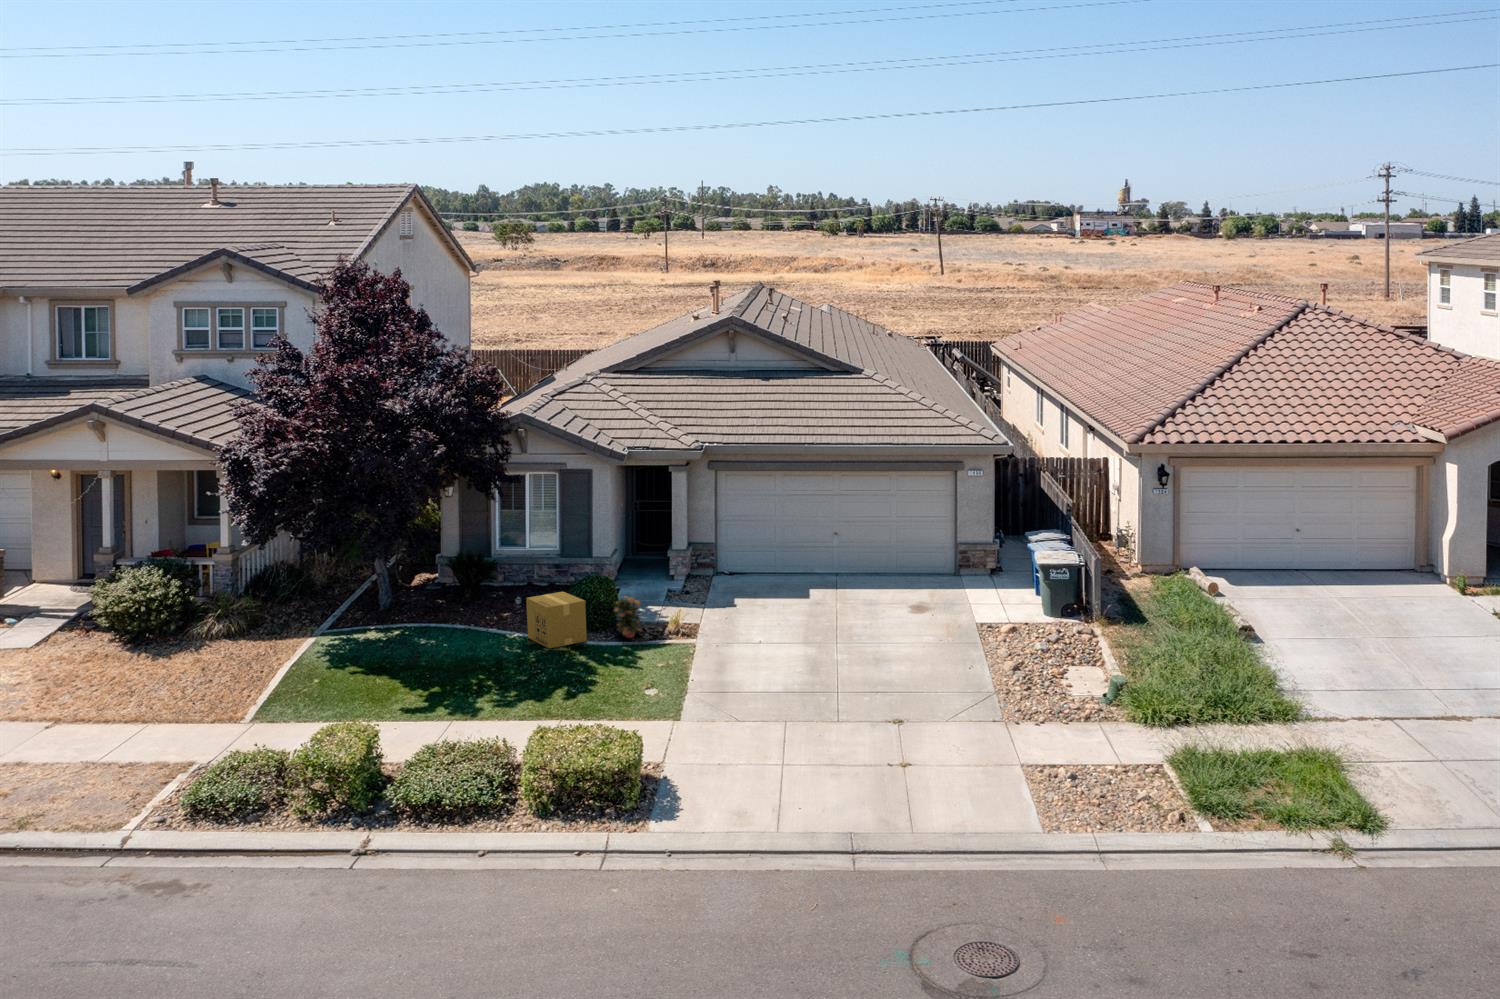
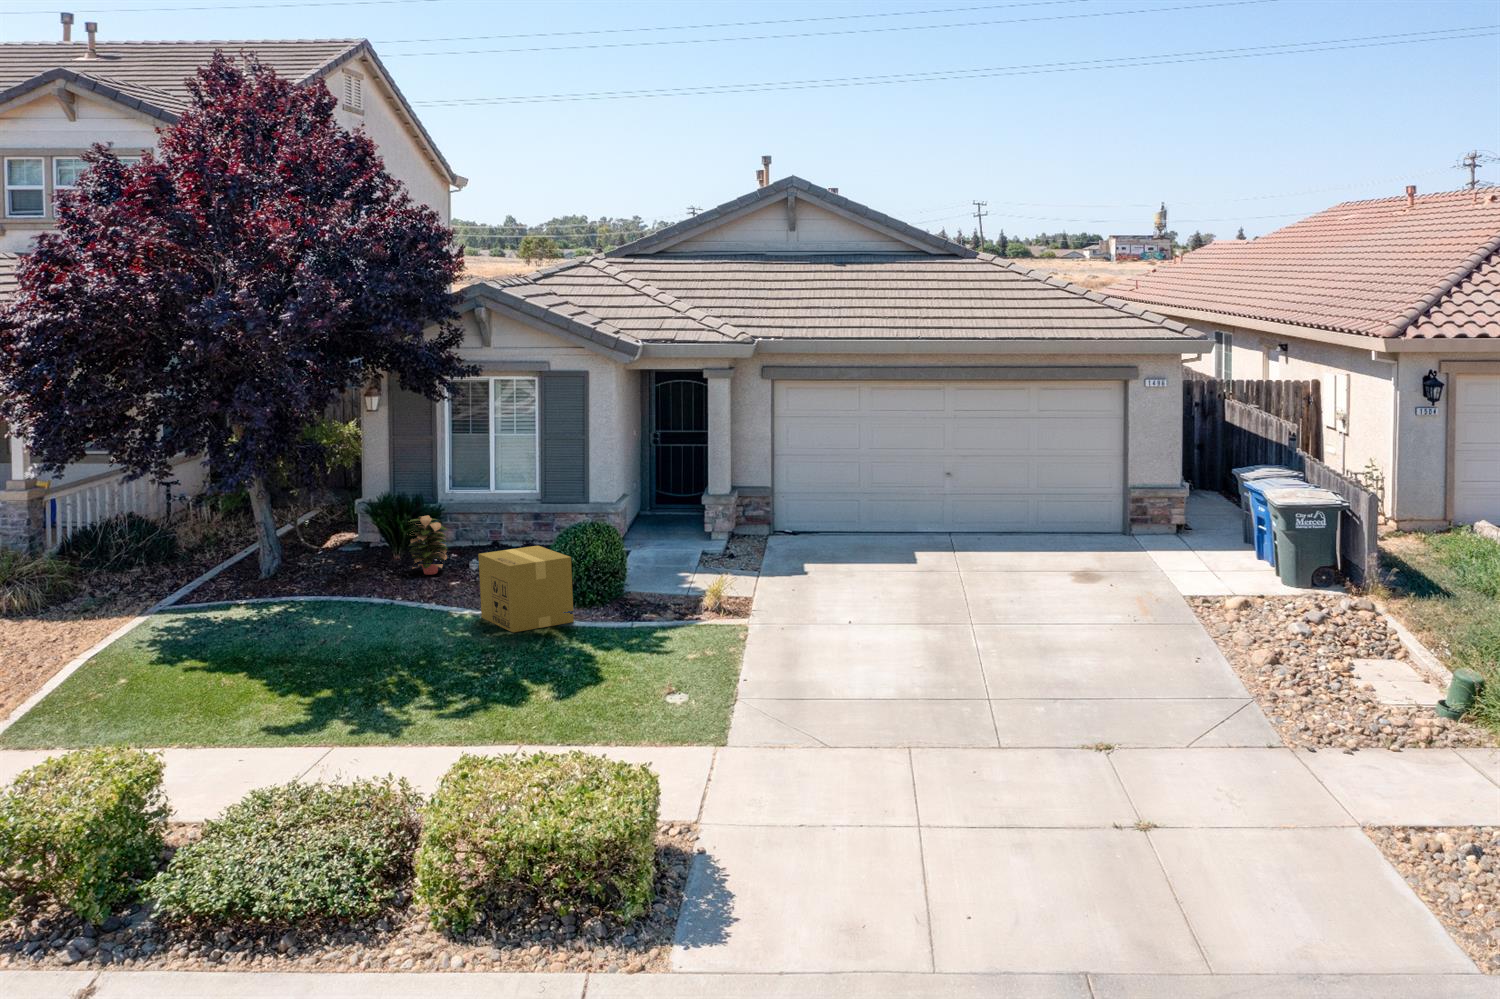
decorative plant: present [614,596,642,638] -> present [408,515,448,575]

